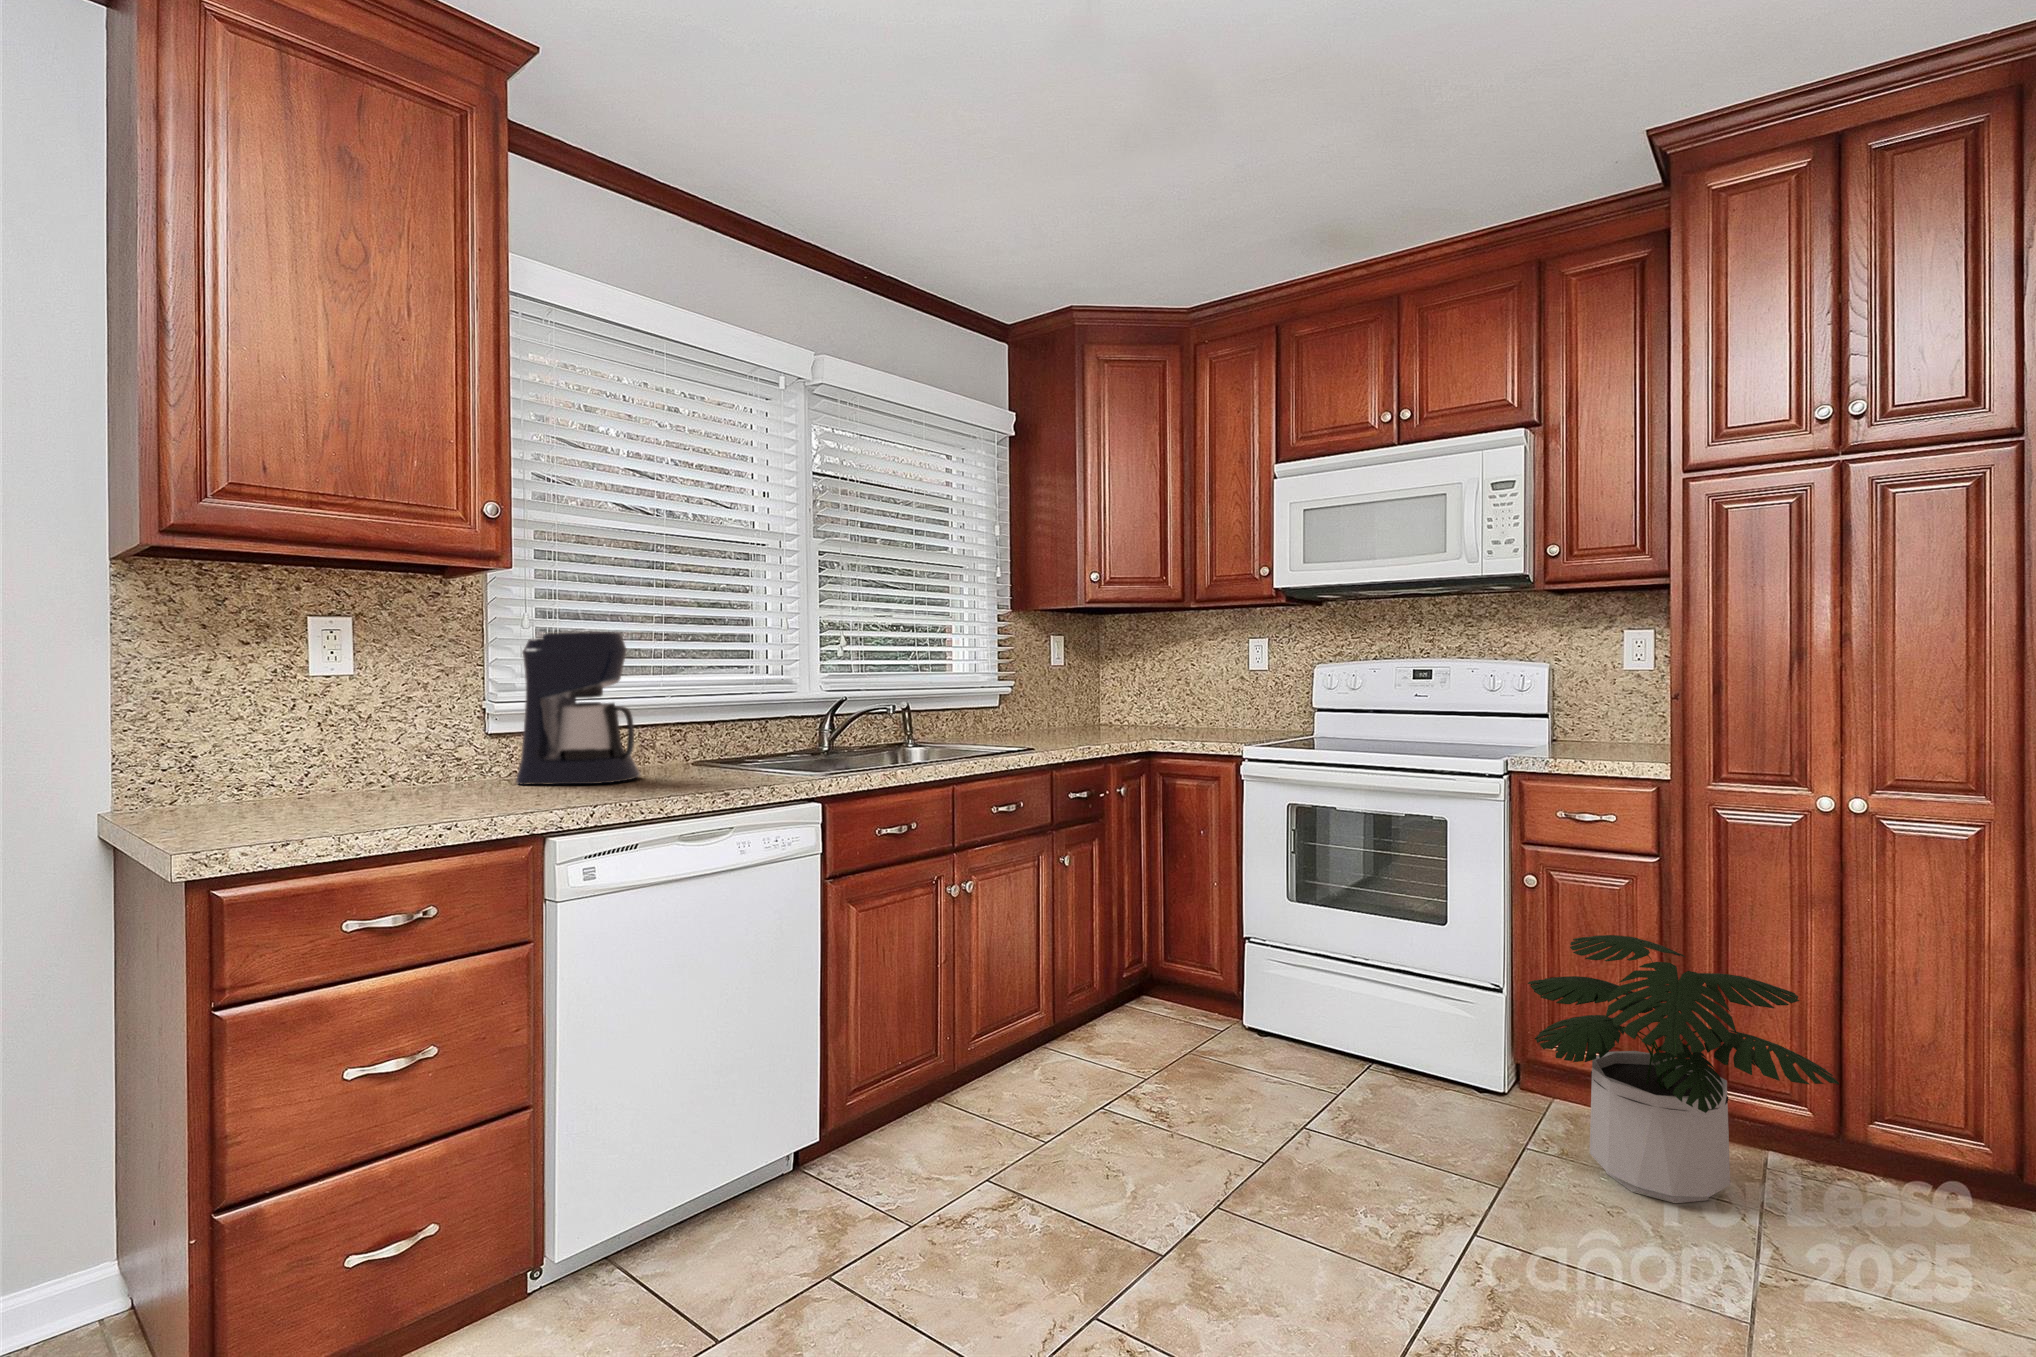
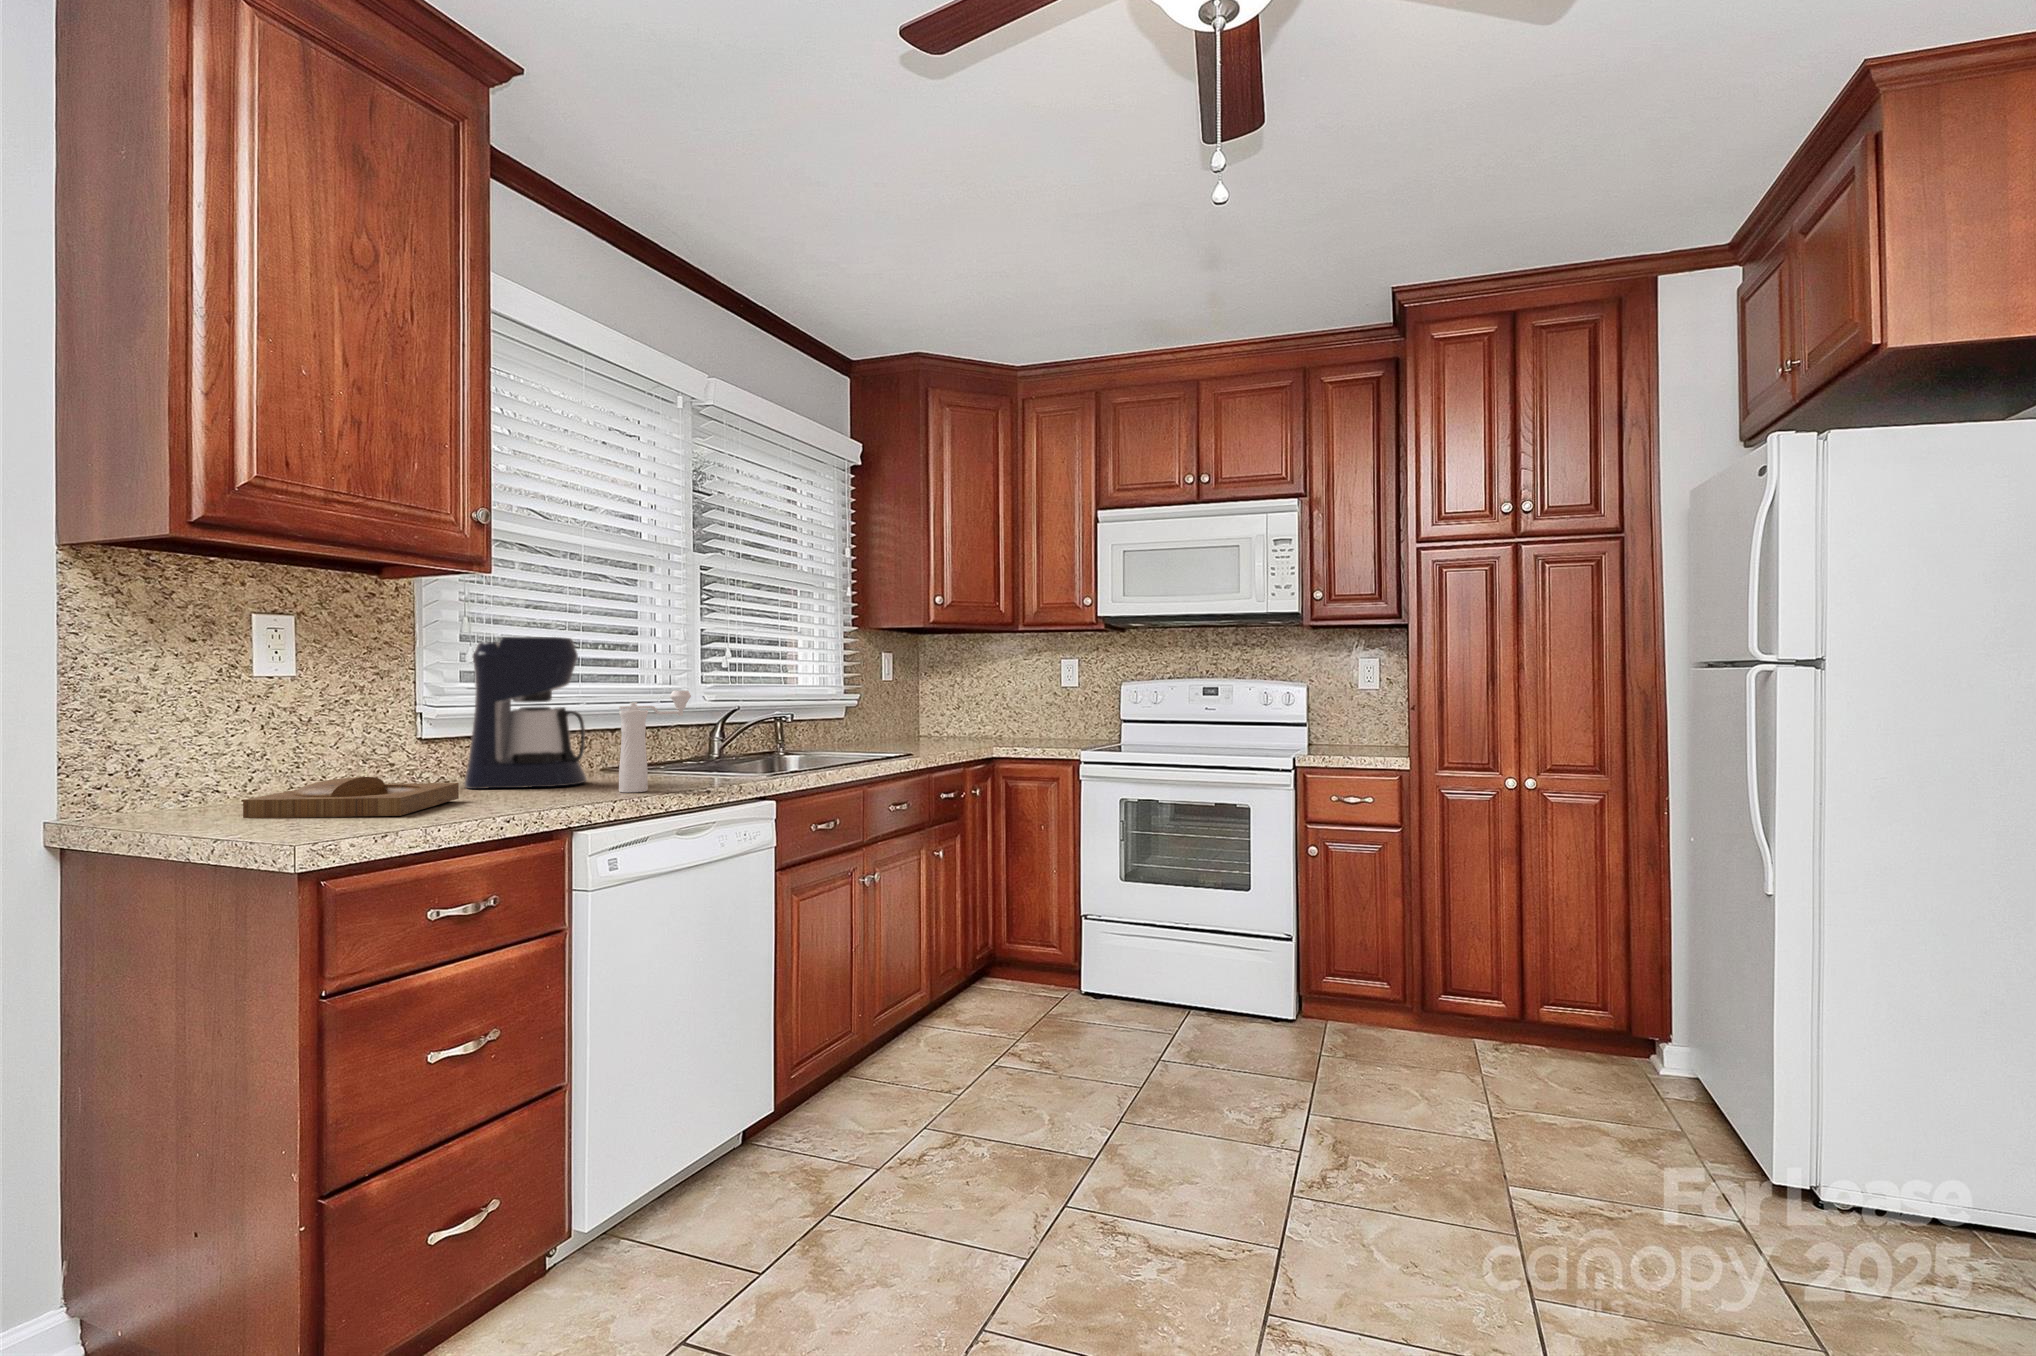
pepper mill: none [633,686,717,793] -> present [619,691,691,793]
tray: none [240,775,466,817] -> present [243,777,459,818]
potted plant: present [1528,935,1839,1203] -> none [1317,887,1536,1078]

